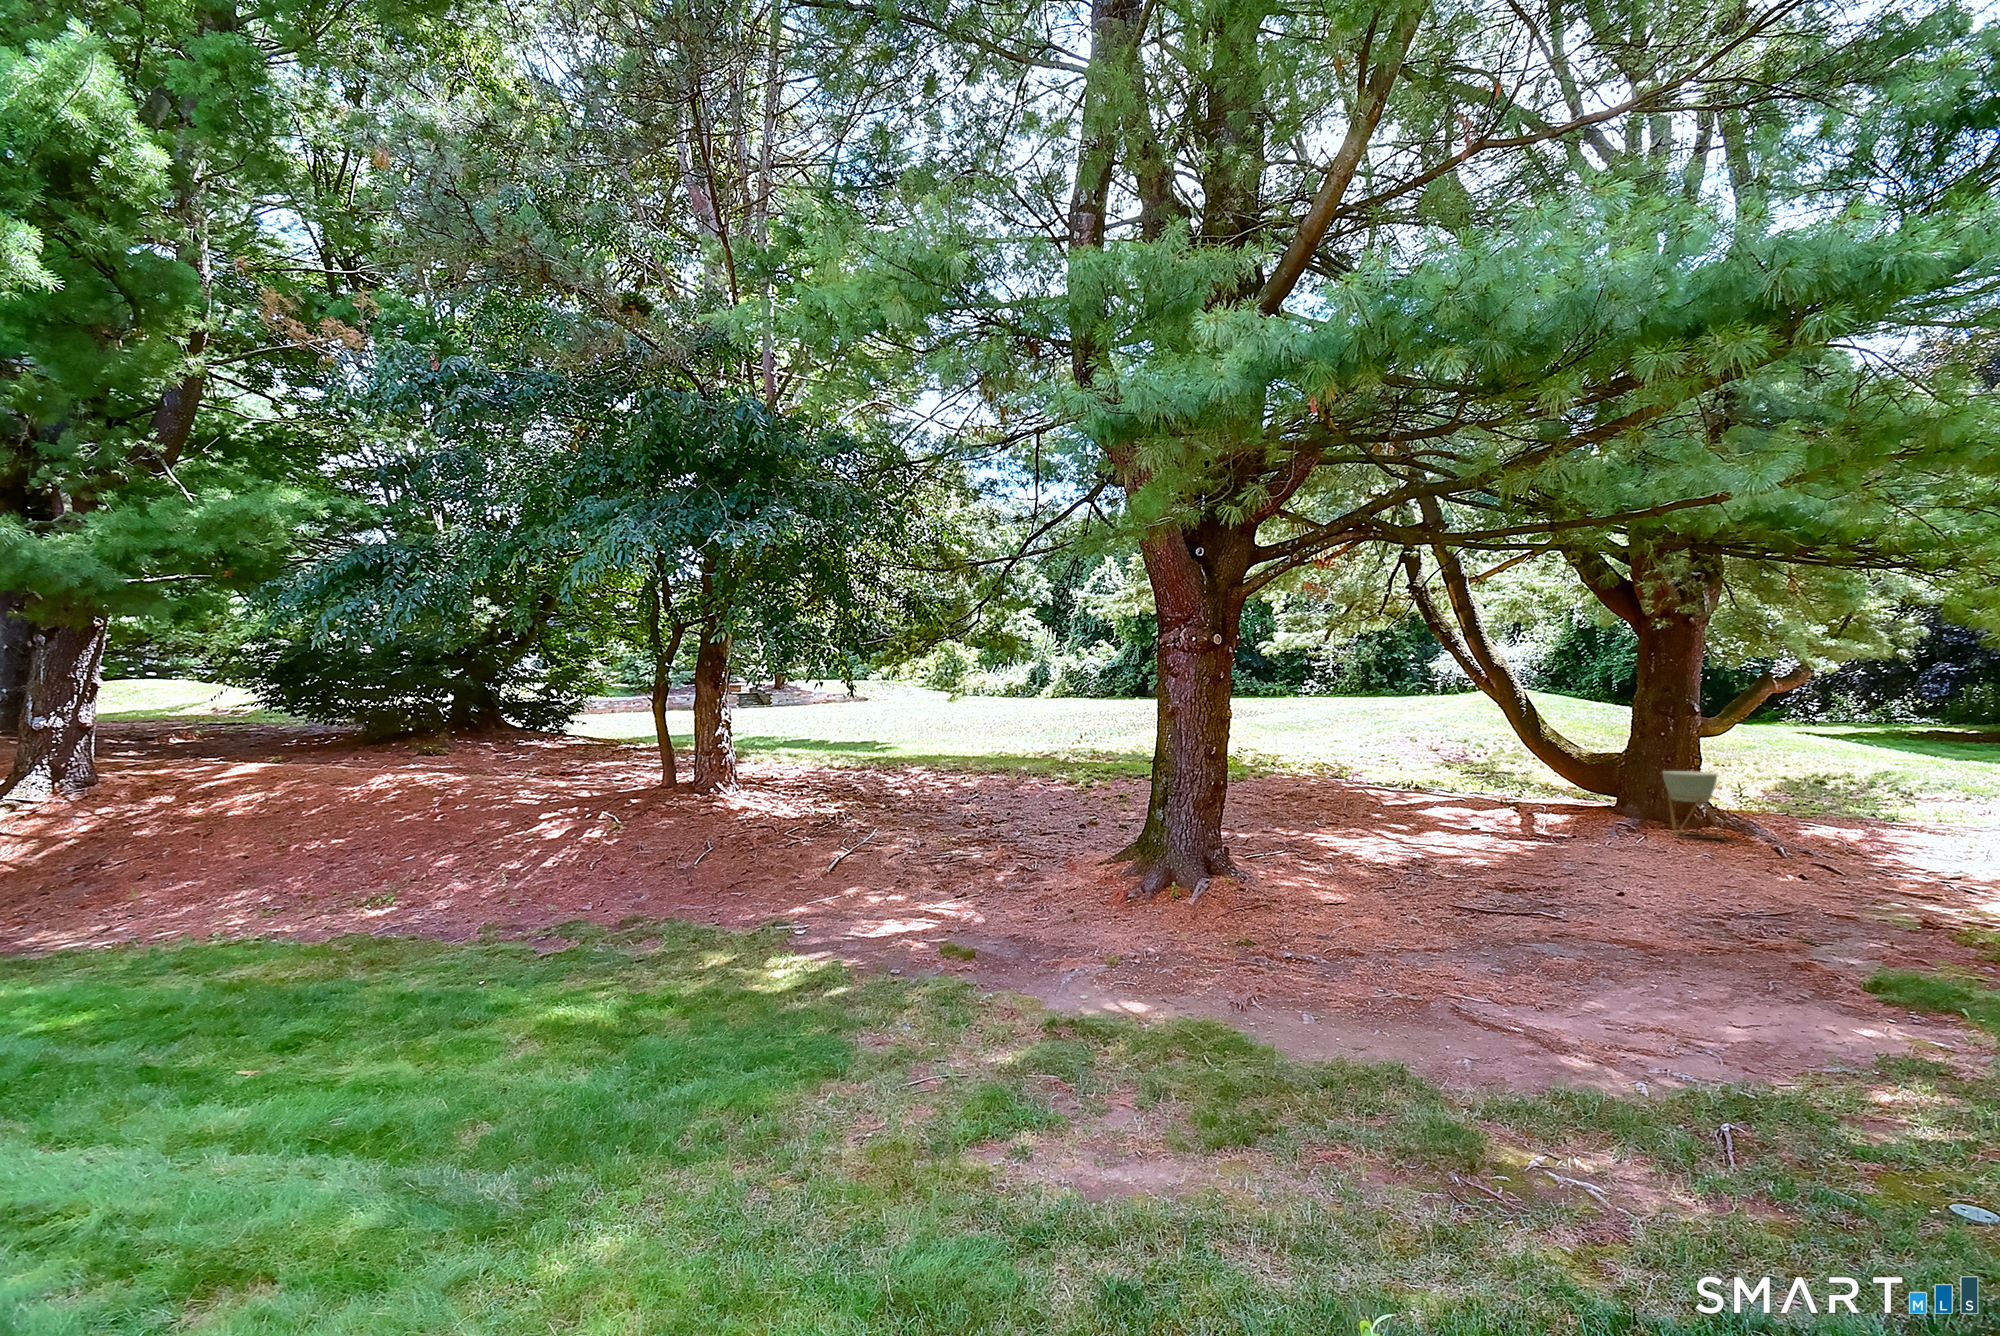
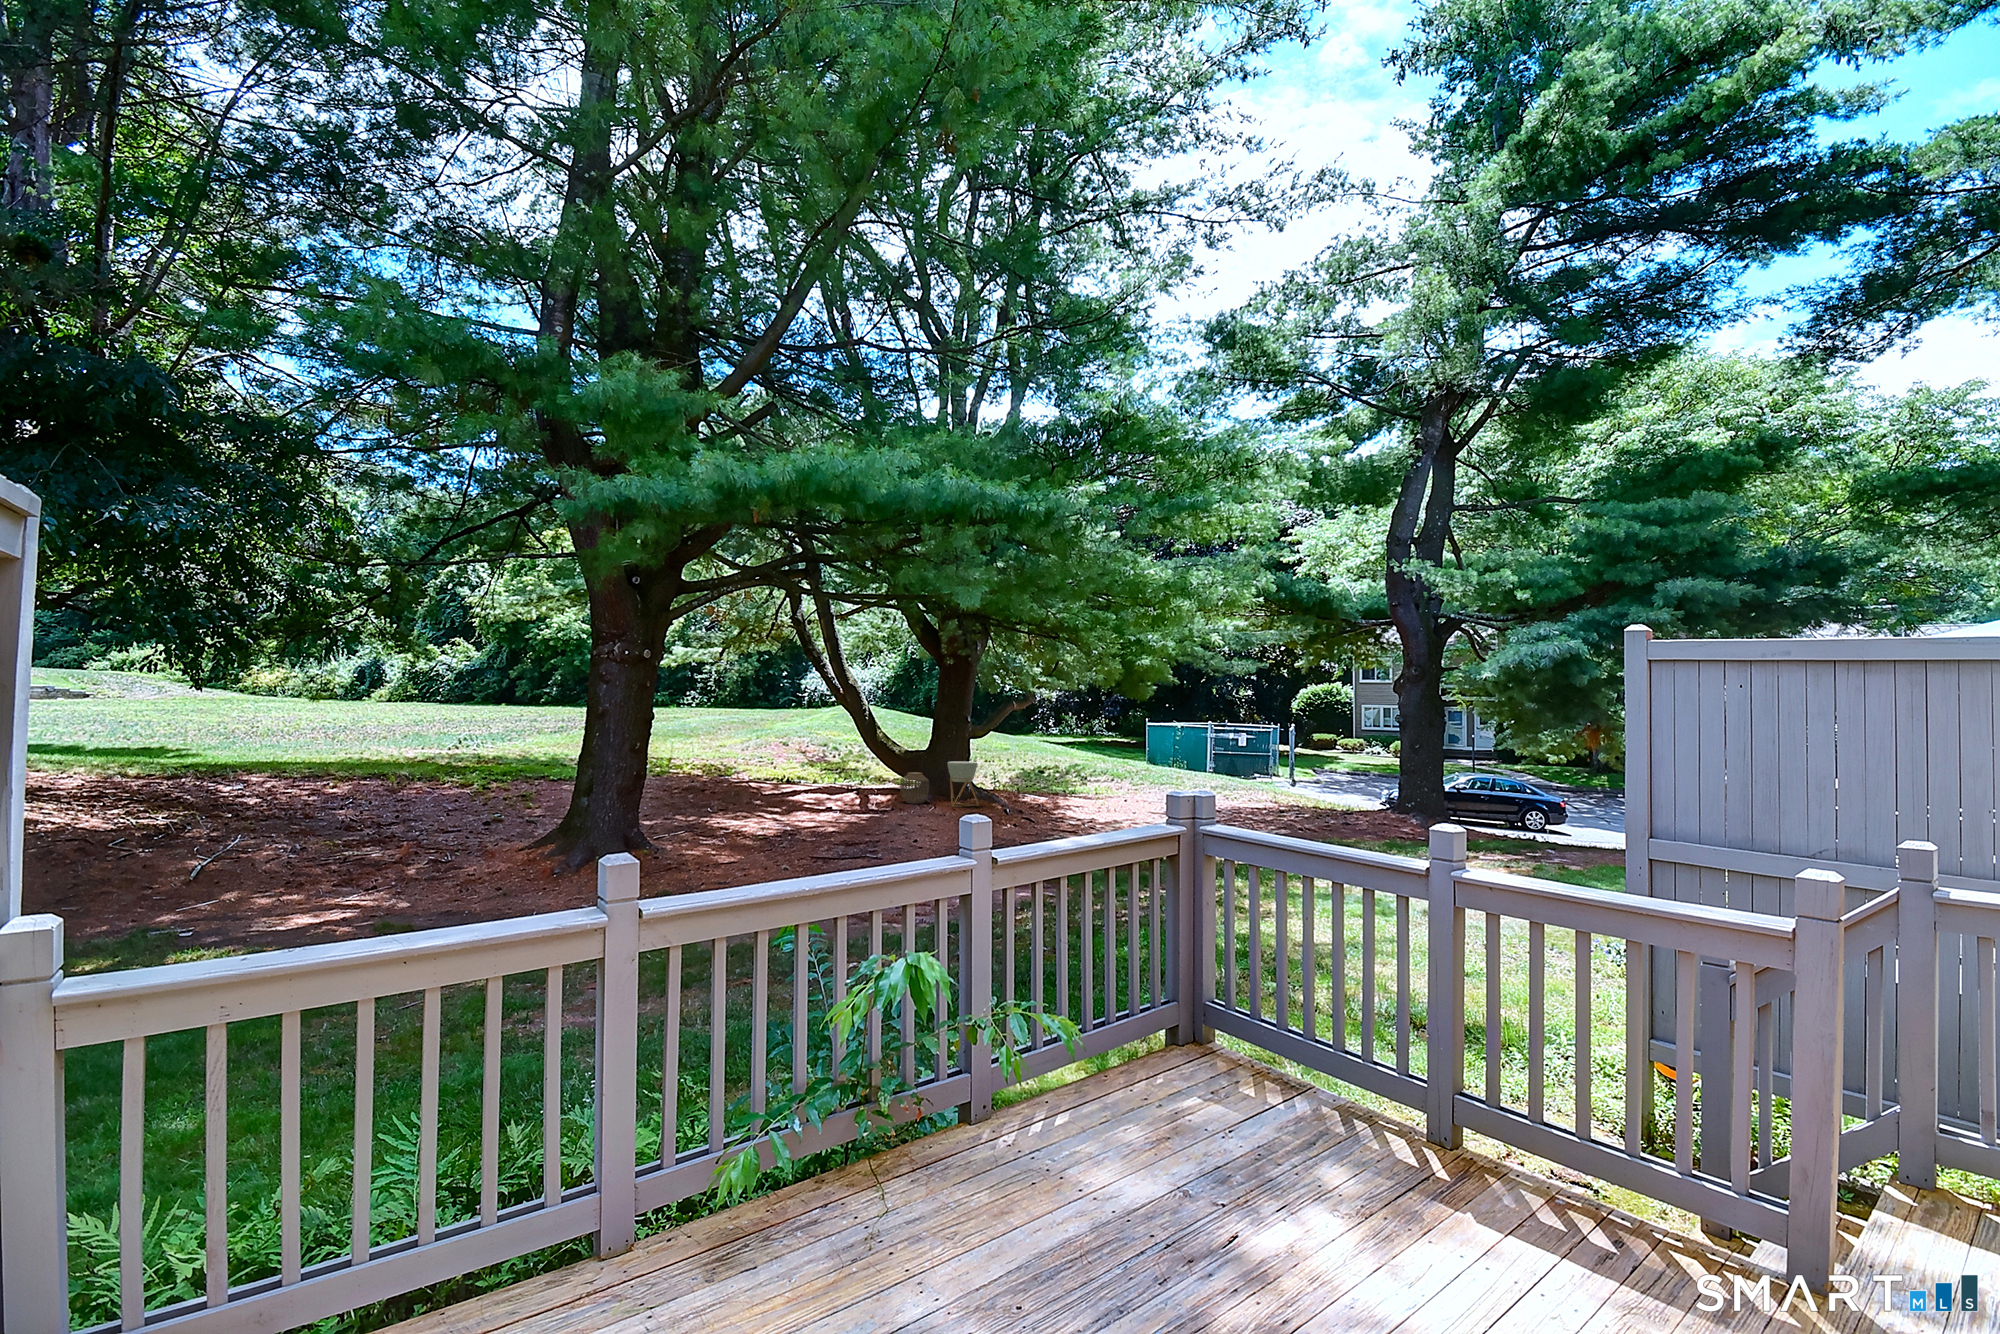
woven basket: none [1583,784,1631,828] -> present [900,772,929,803]

